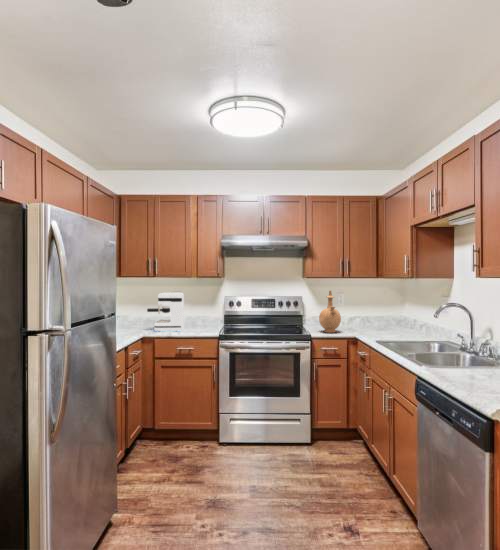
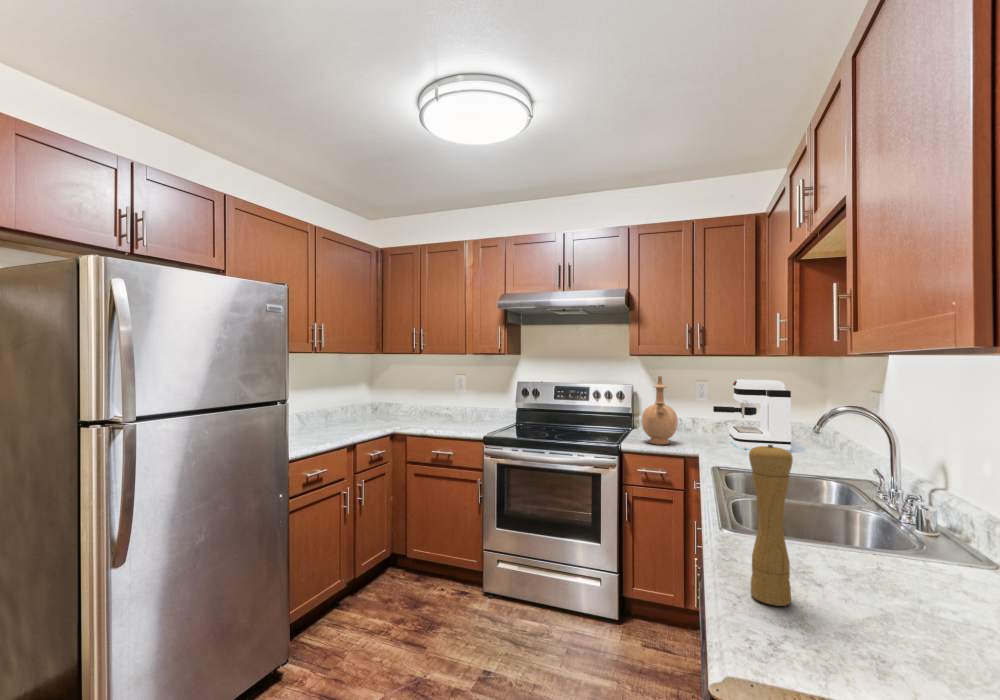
coffee maker: present [147,293,184,332] -> present [713,380,791,450]
pepper mill: none [460,318,480,389] -> present [749,445,793,606]

